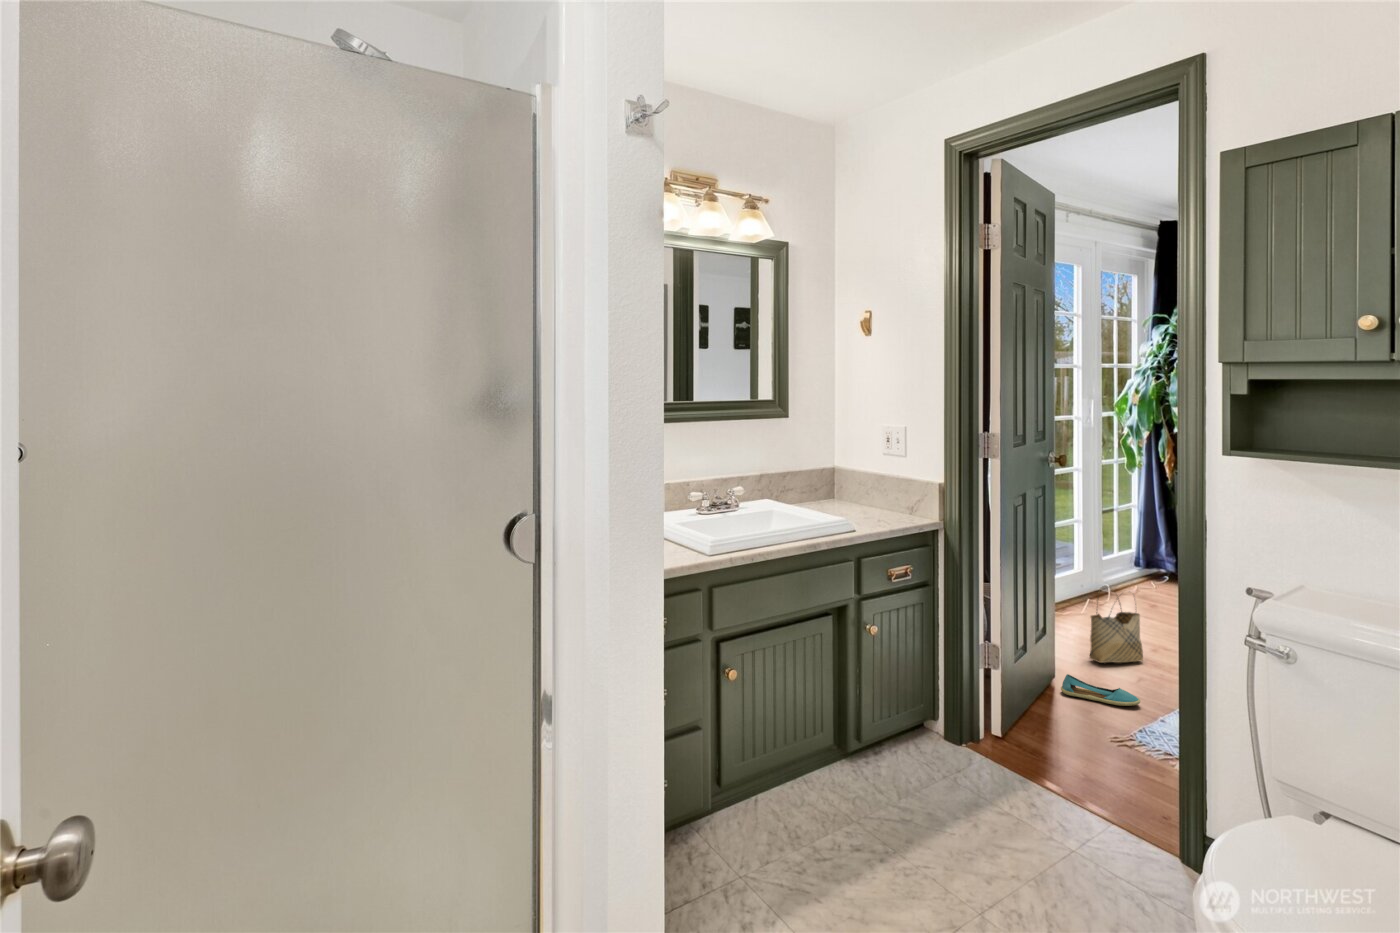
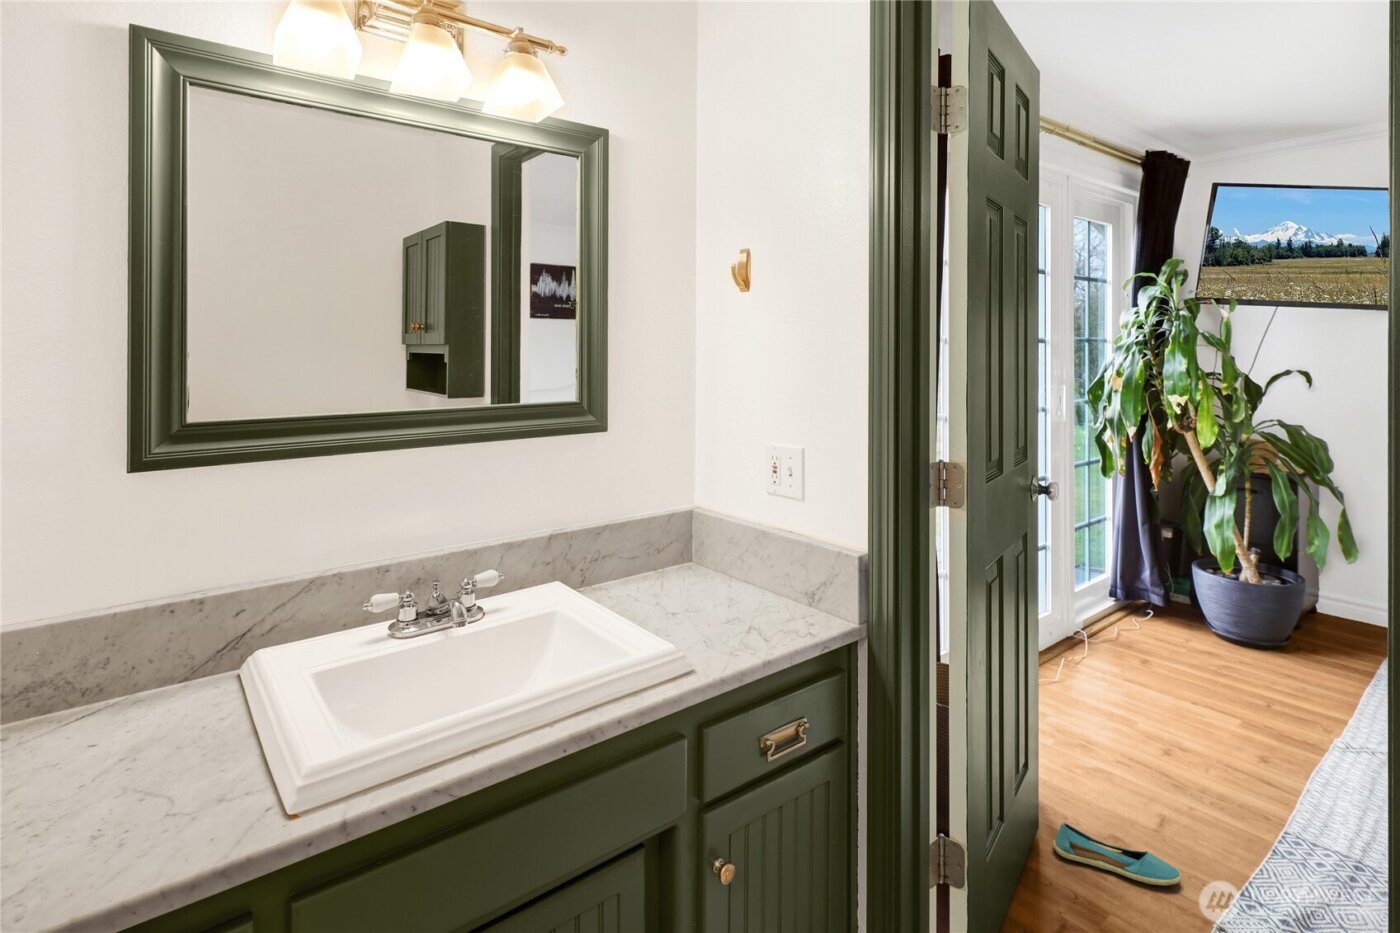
woven basket: present [1089,586,1143,663] -> none [1082,660,1159,779]

